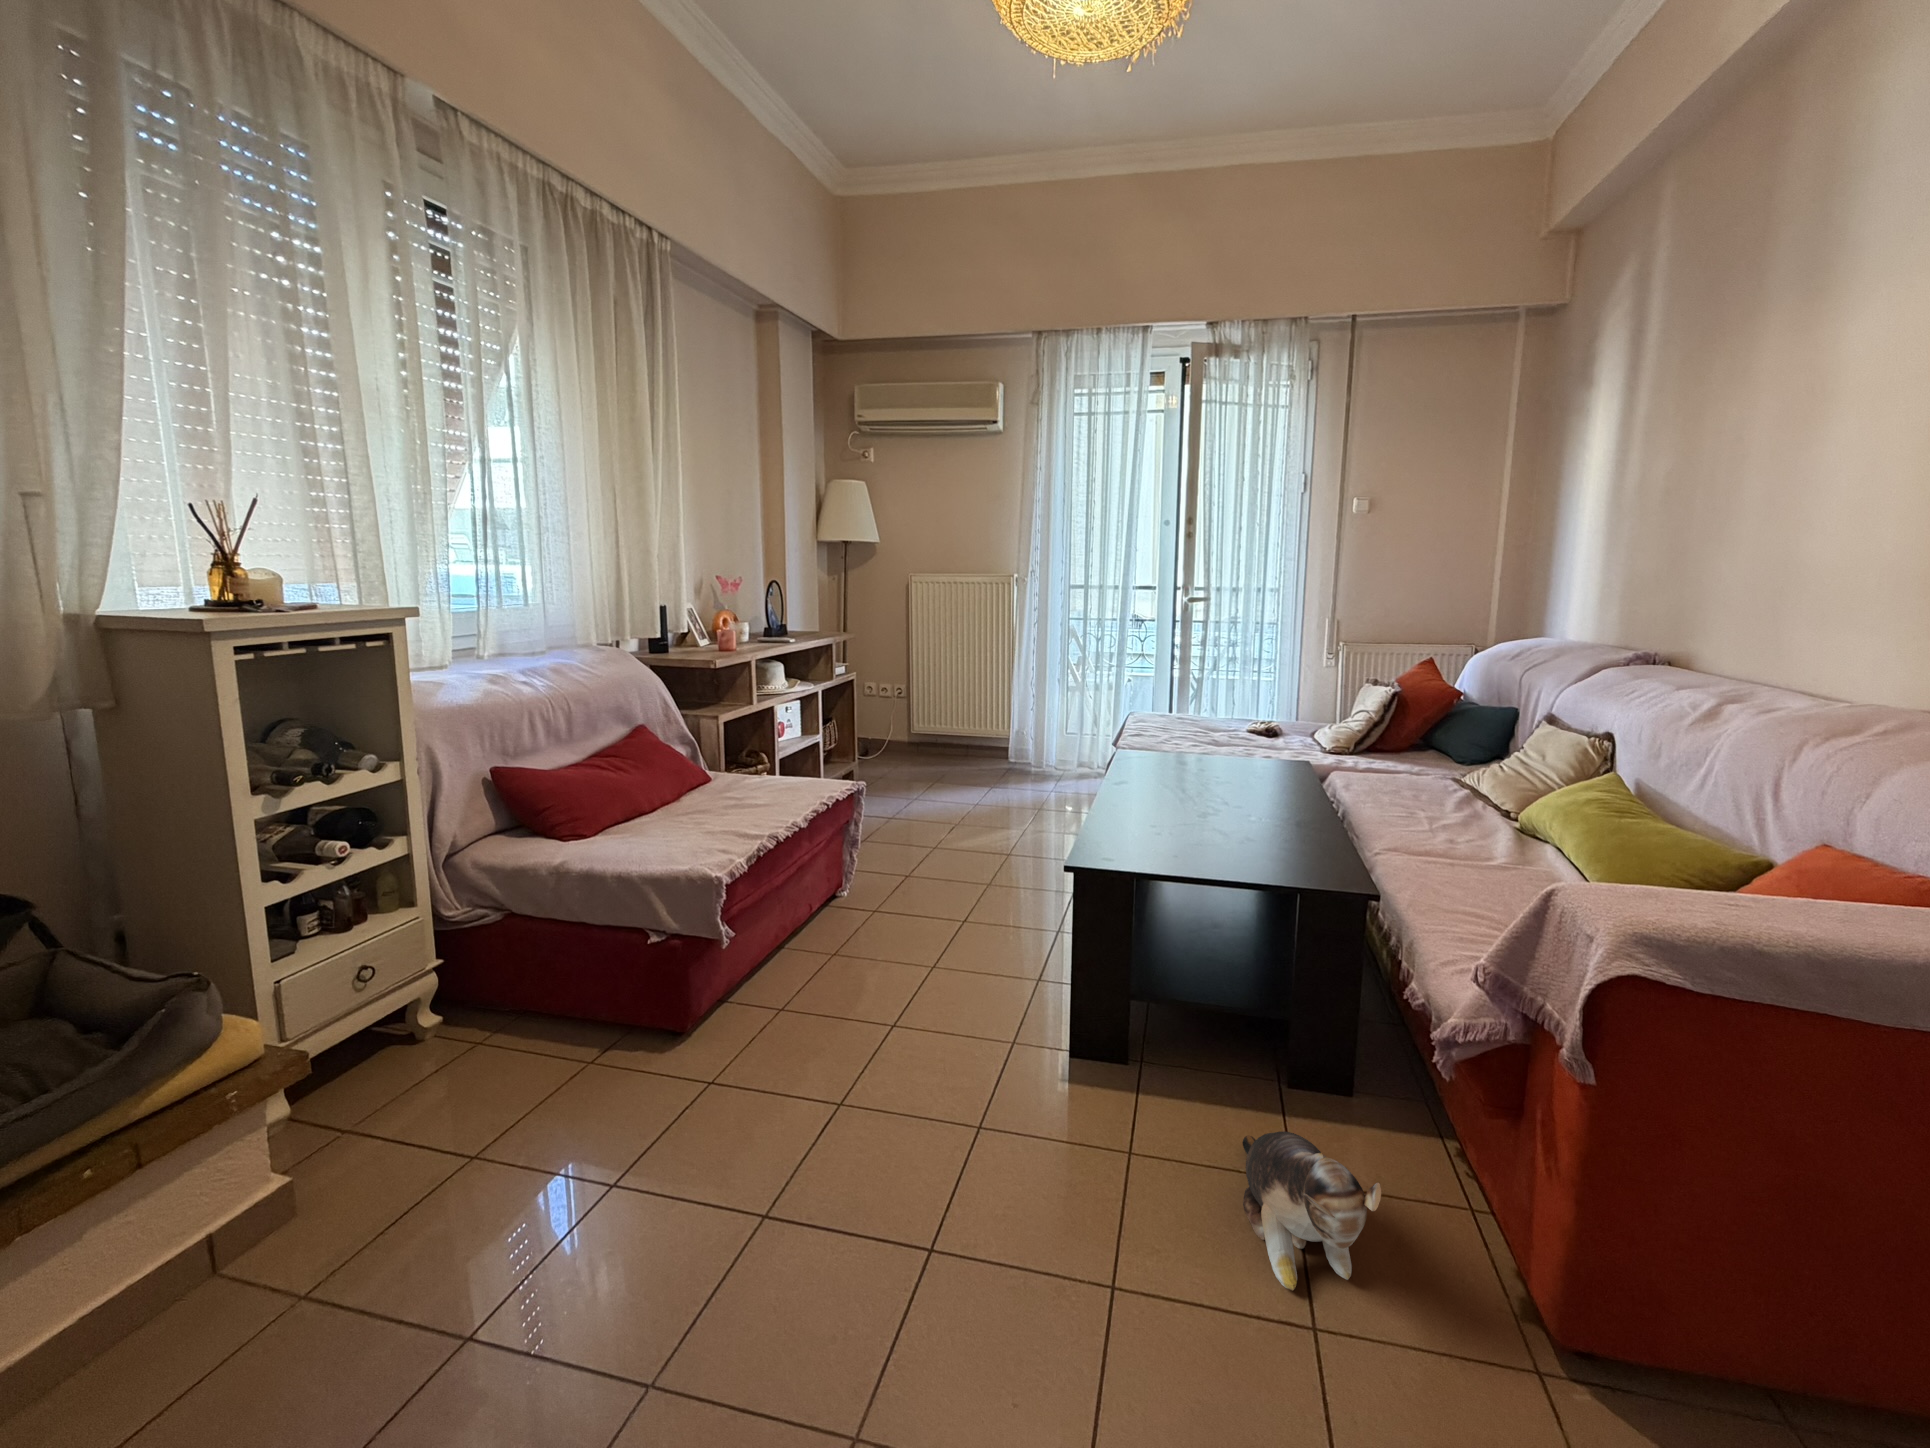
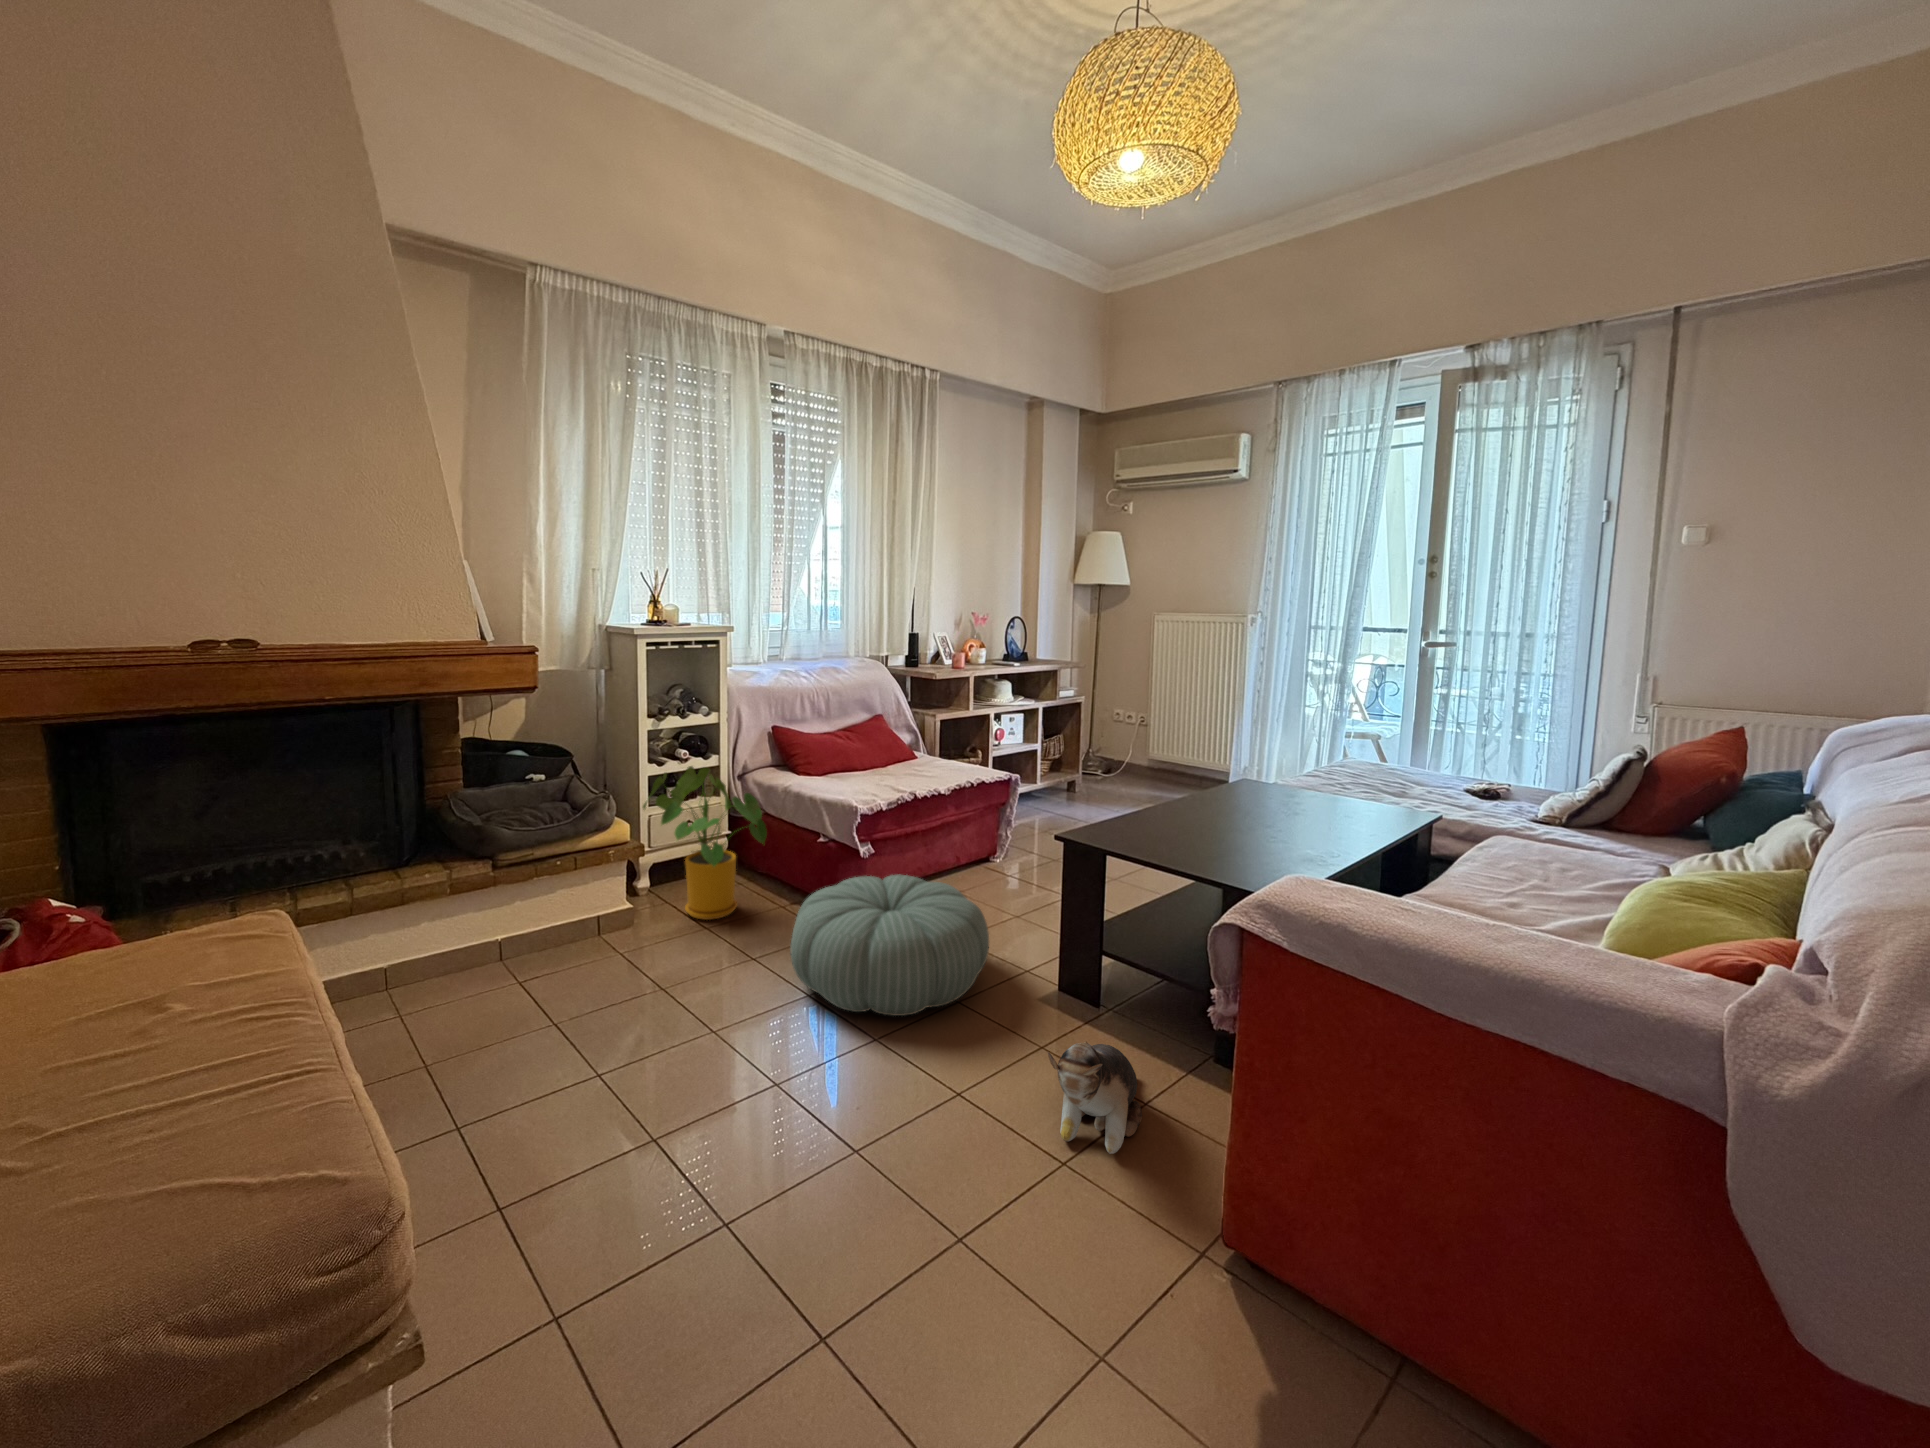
house plant: none [279,865,586,1146] -> present [643,766,767,920]
pouf: none [704,959,1015,1221] -> present [790,874,989,1016]

